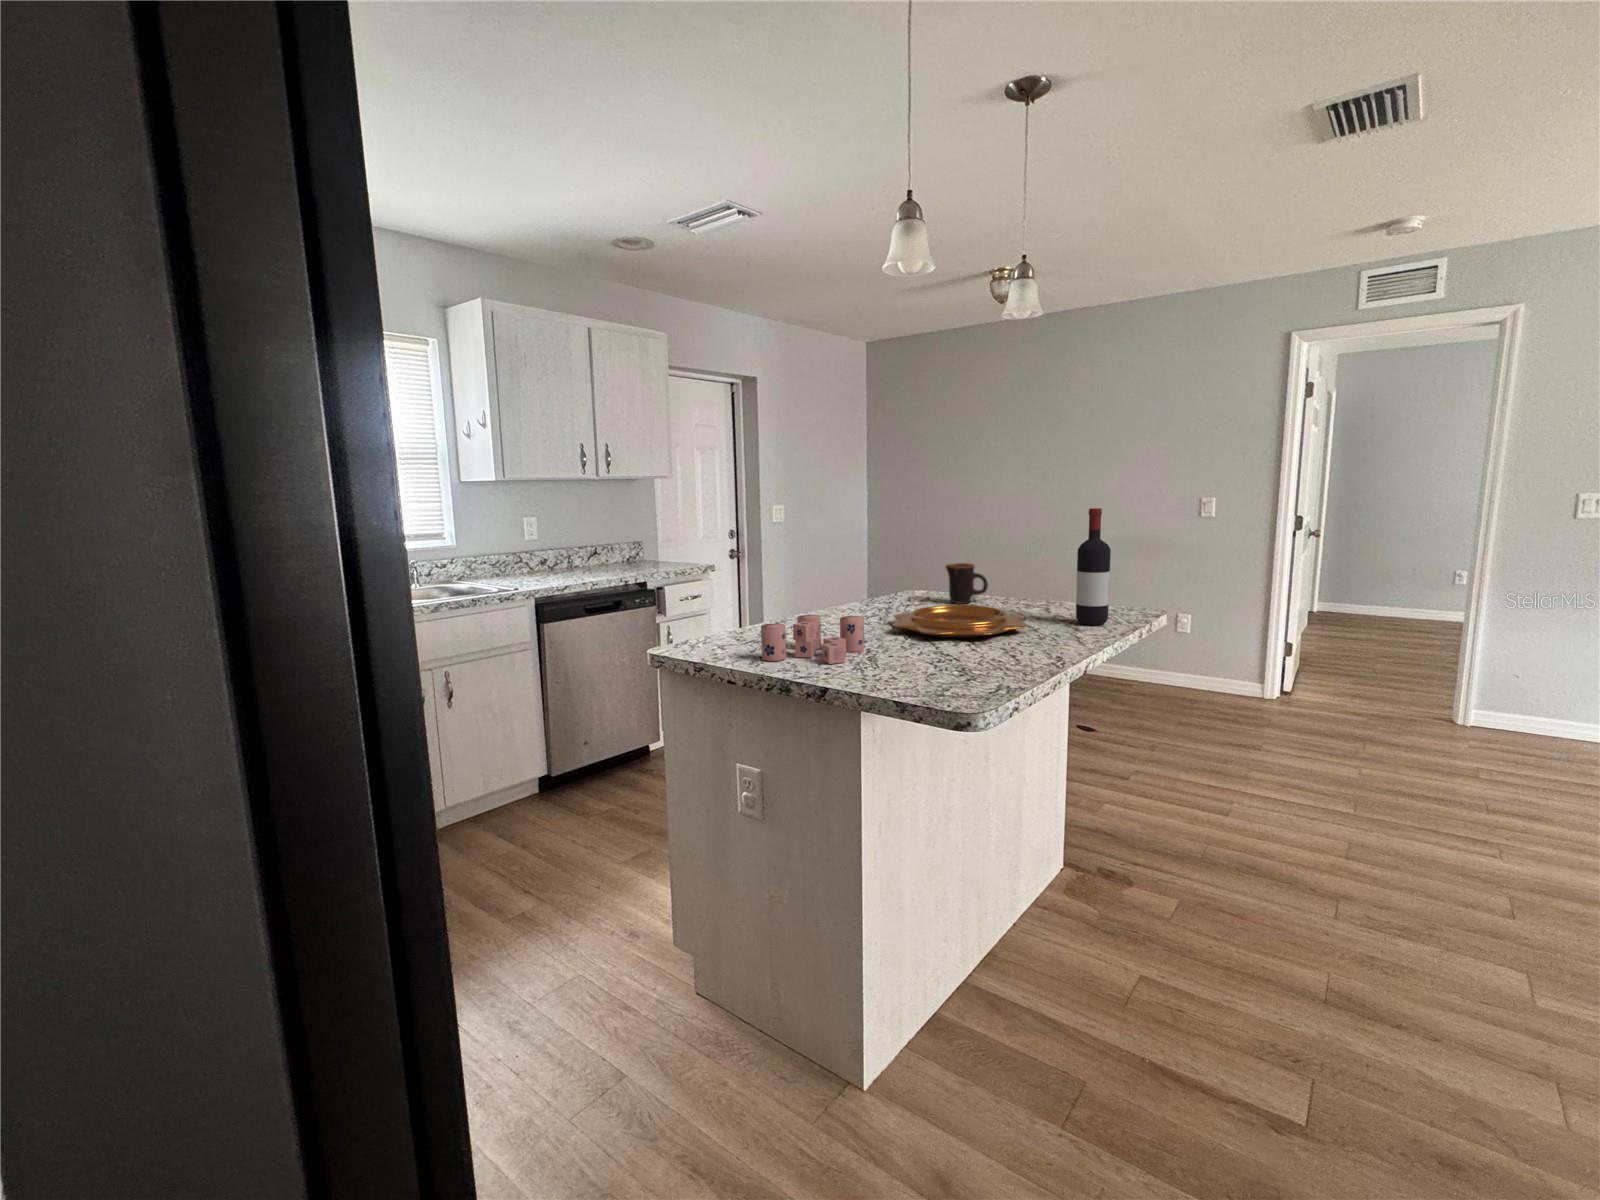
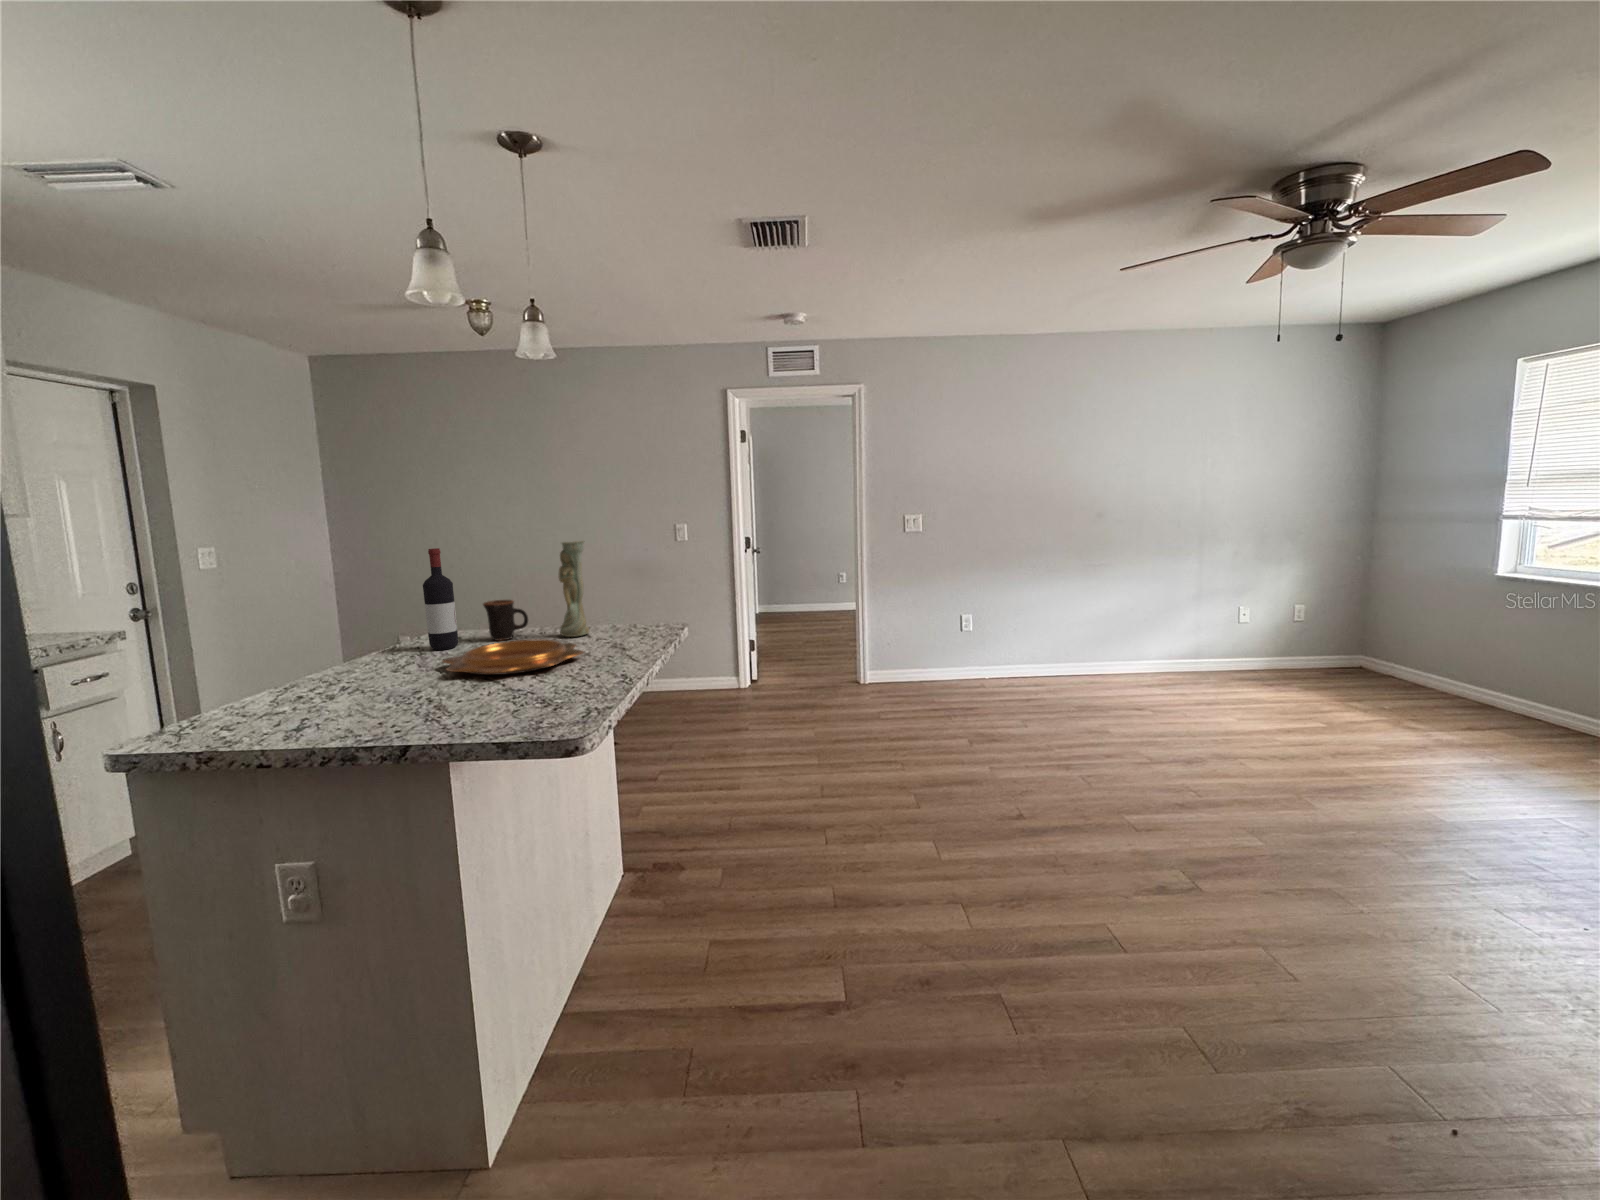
vase: none [1017,506,1052,609] -> present [559,541,589,637]
wine bottle: present [1076,508,1111,625] -> present [423,548,458,650]
candle: present [761,615,865,664] -> none [294,665,425,732]

